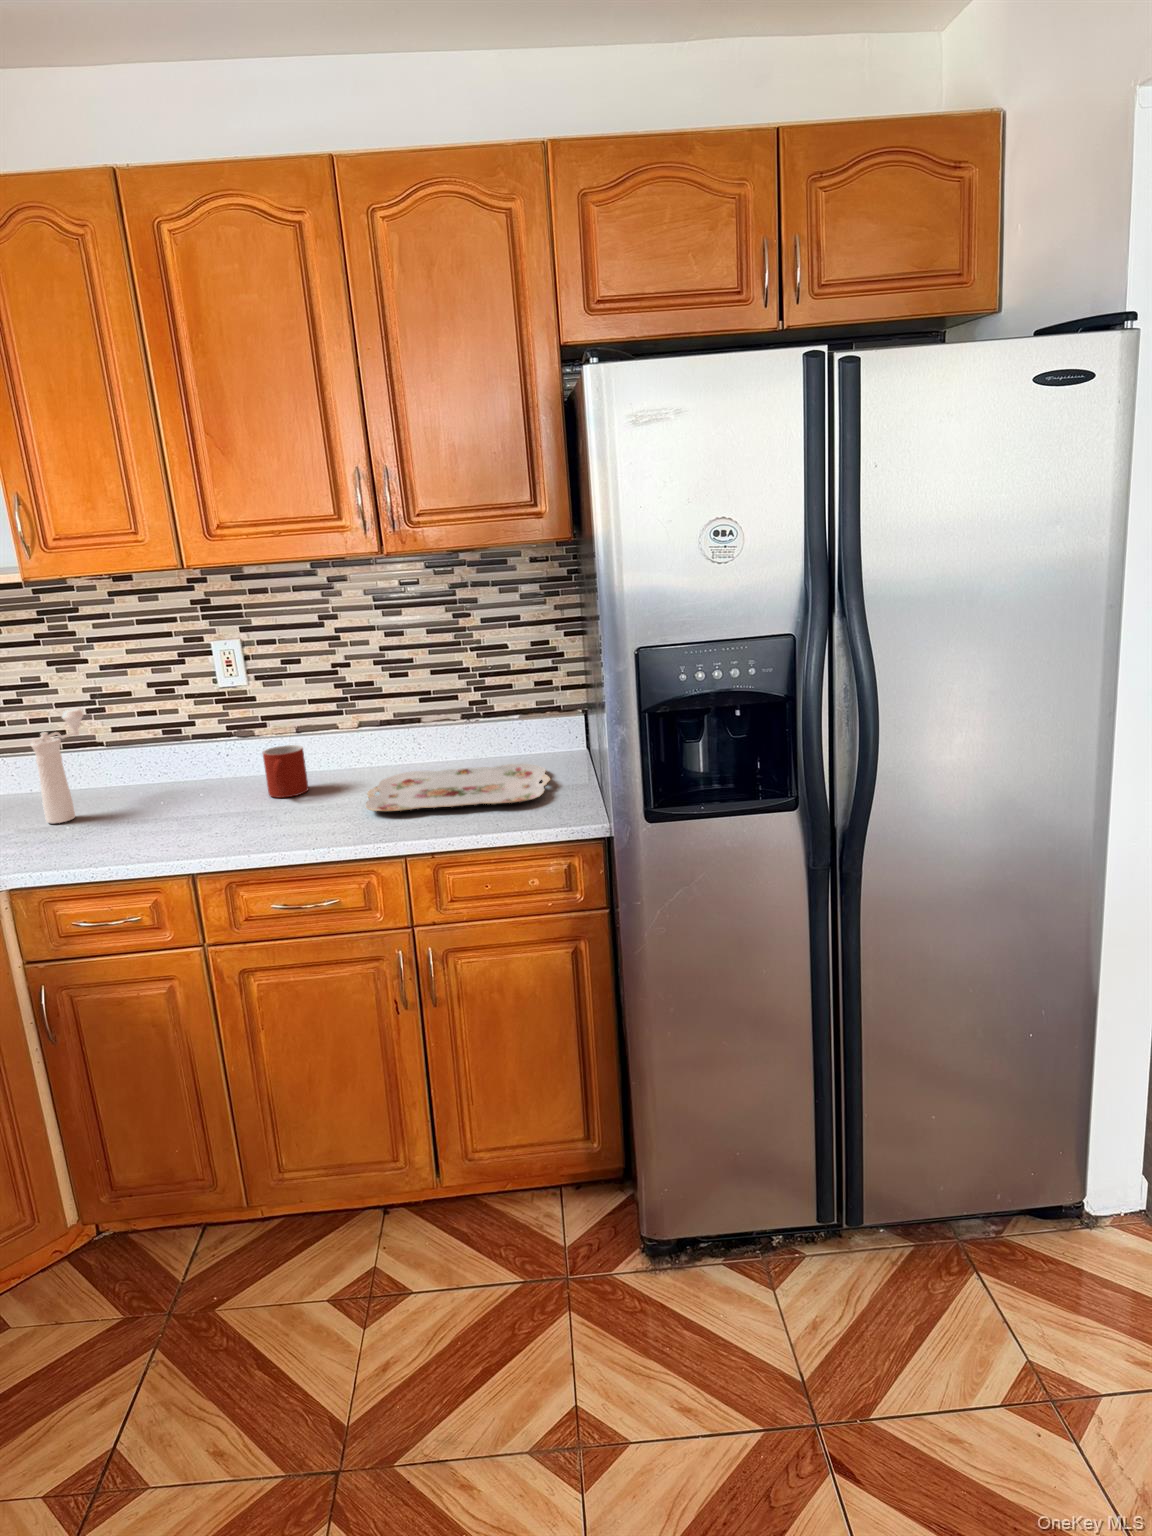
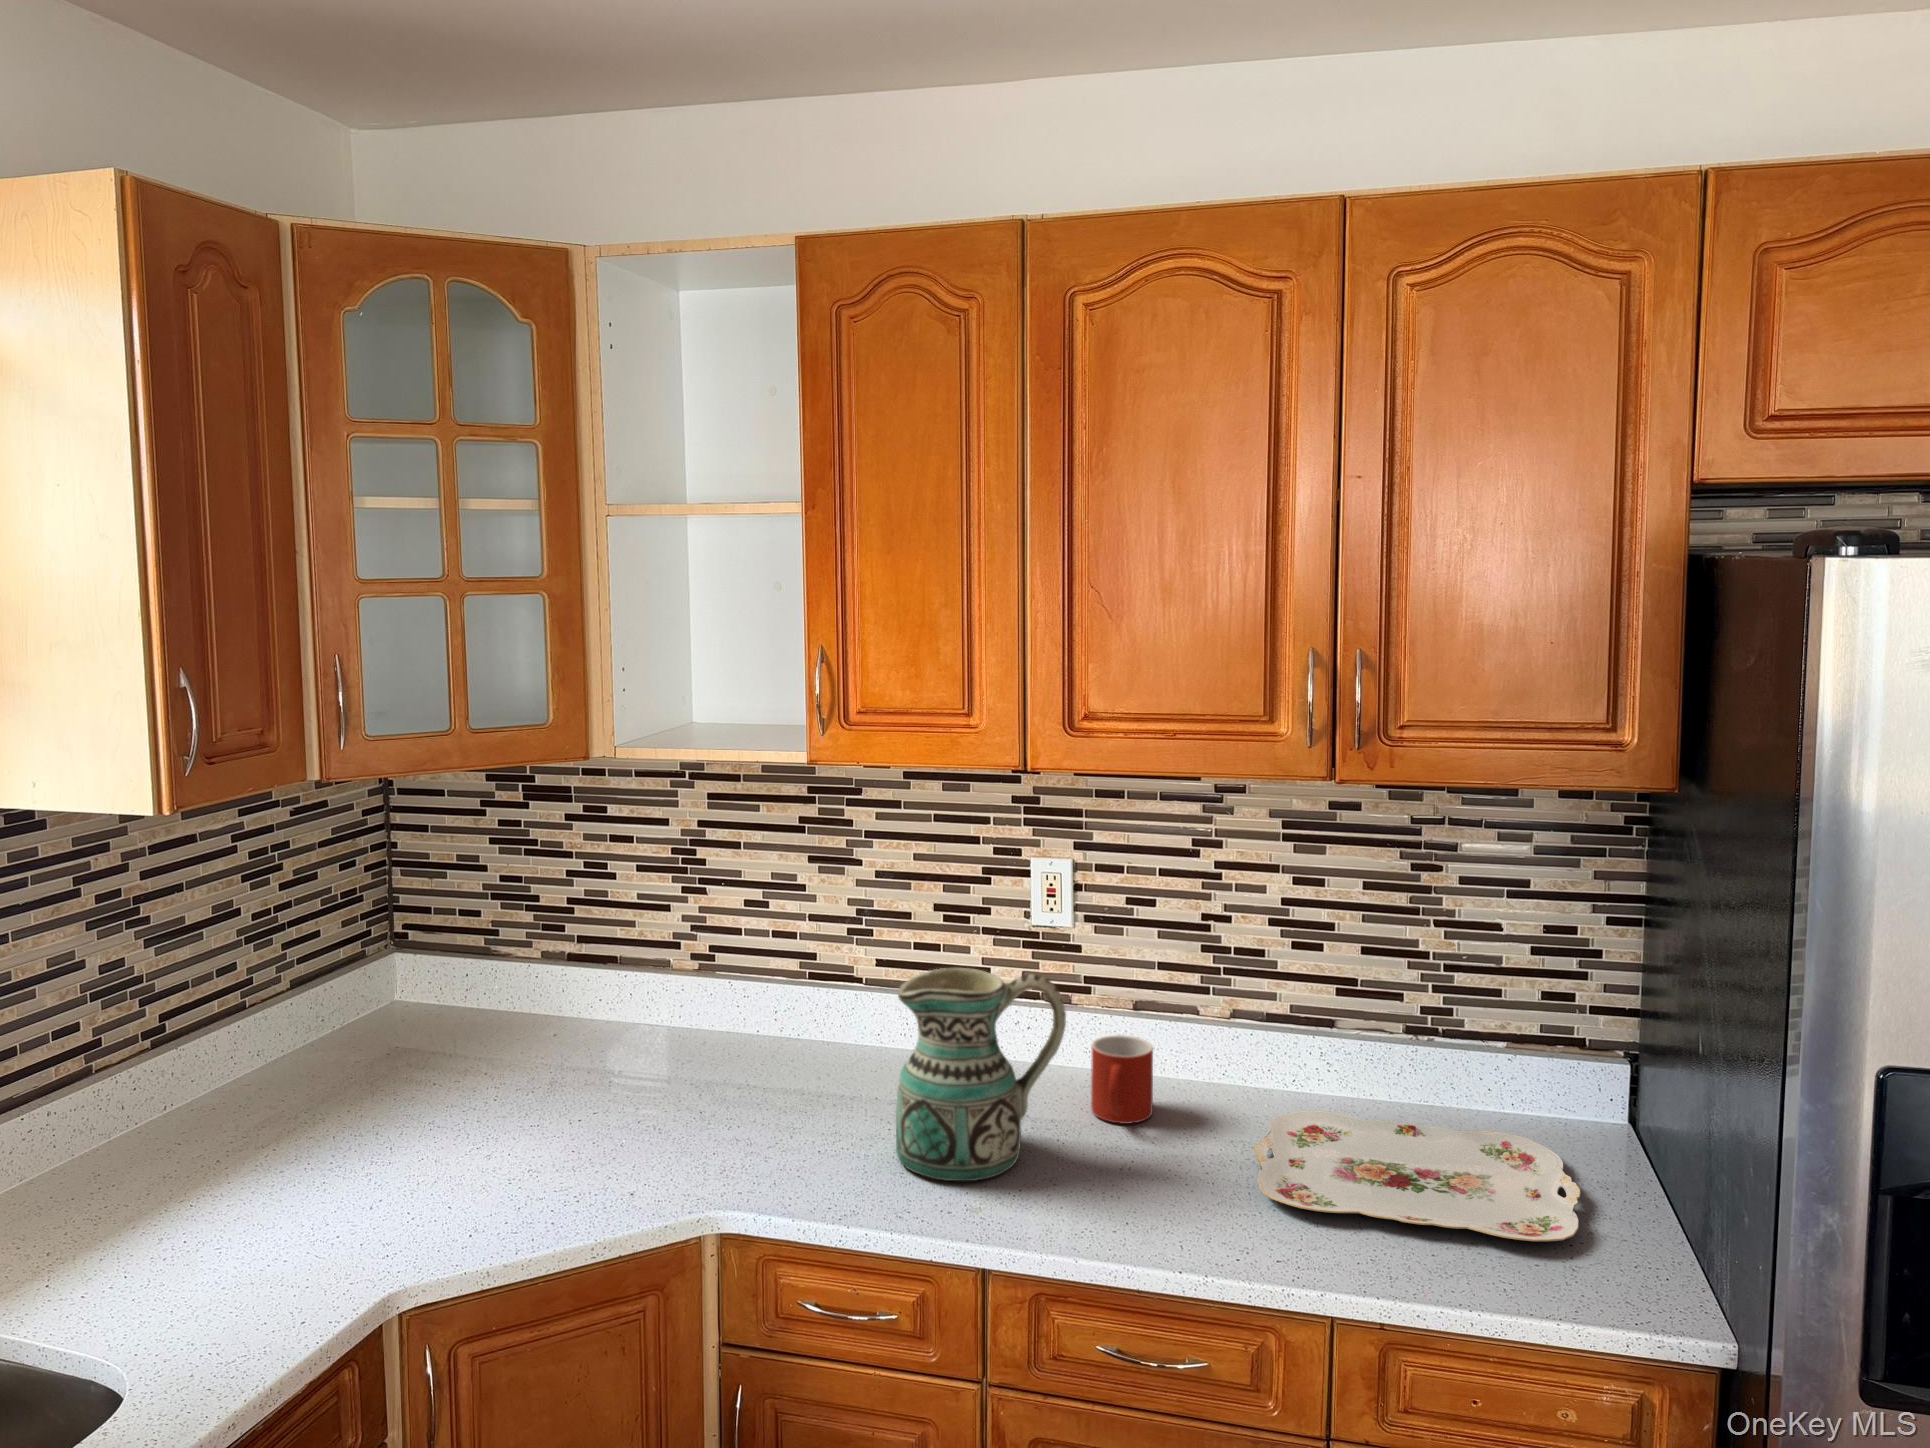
ceramic pitcher: none [114,703,236,839] -> present [896,968,1066,1181]
pepper mill: present [31,709,84,823] -> none [775,932,847,1103]

